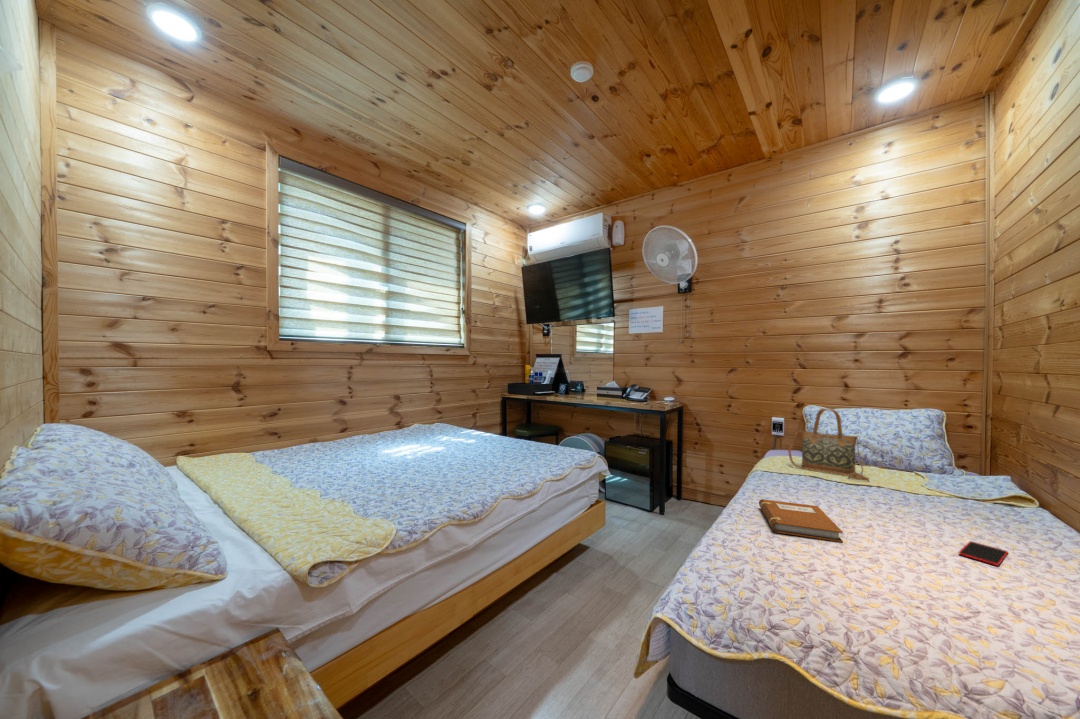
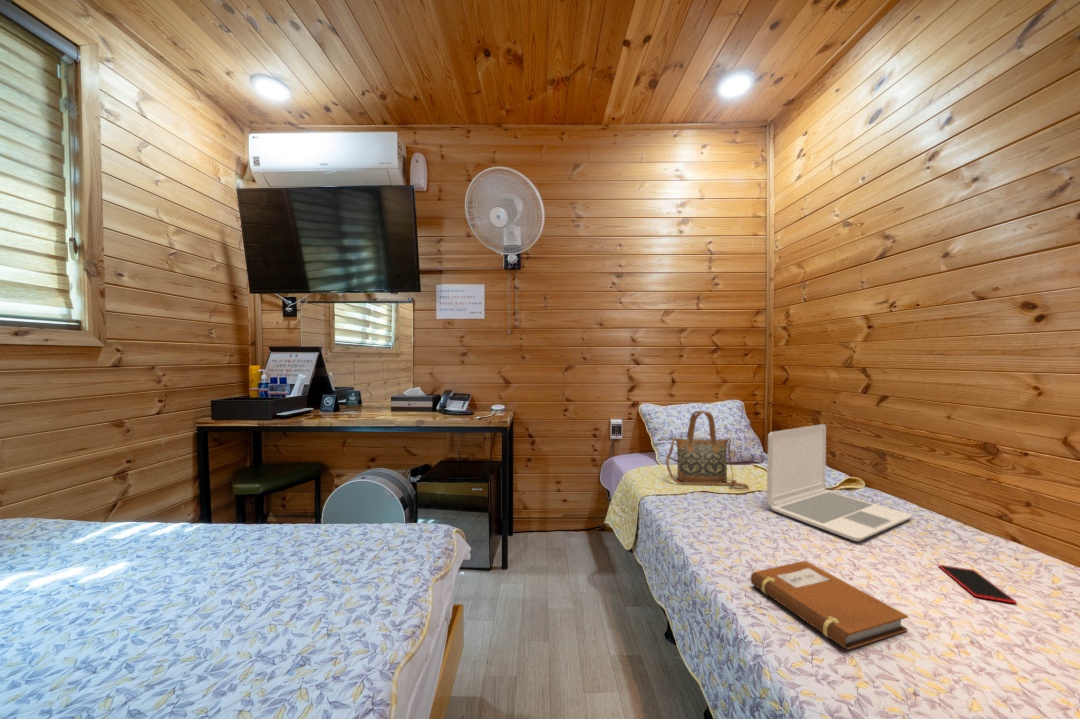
laptop: none [858,425,1035,526] -> present [767,424,911,541]

